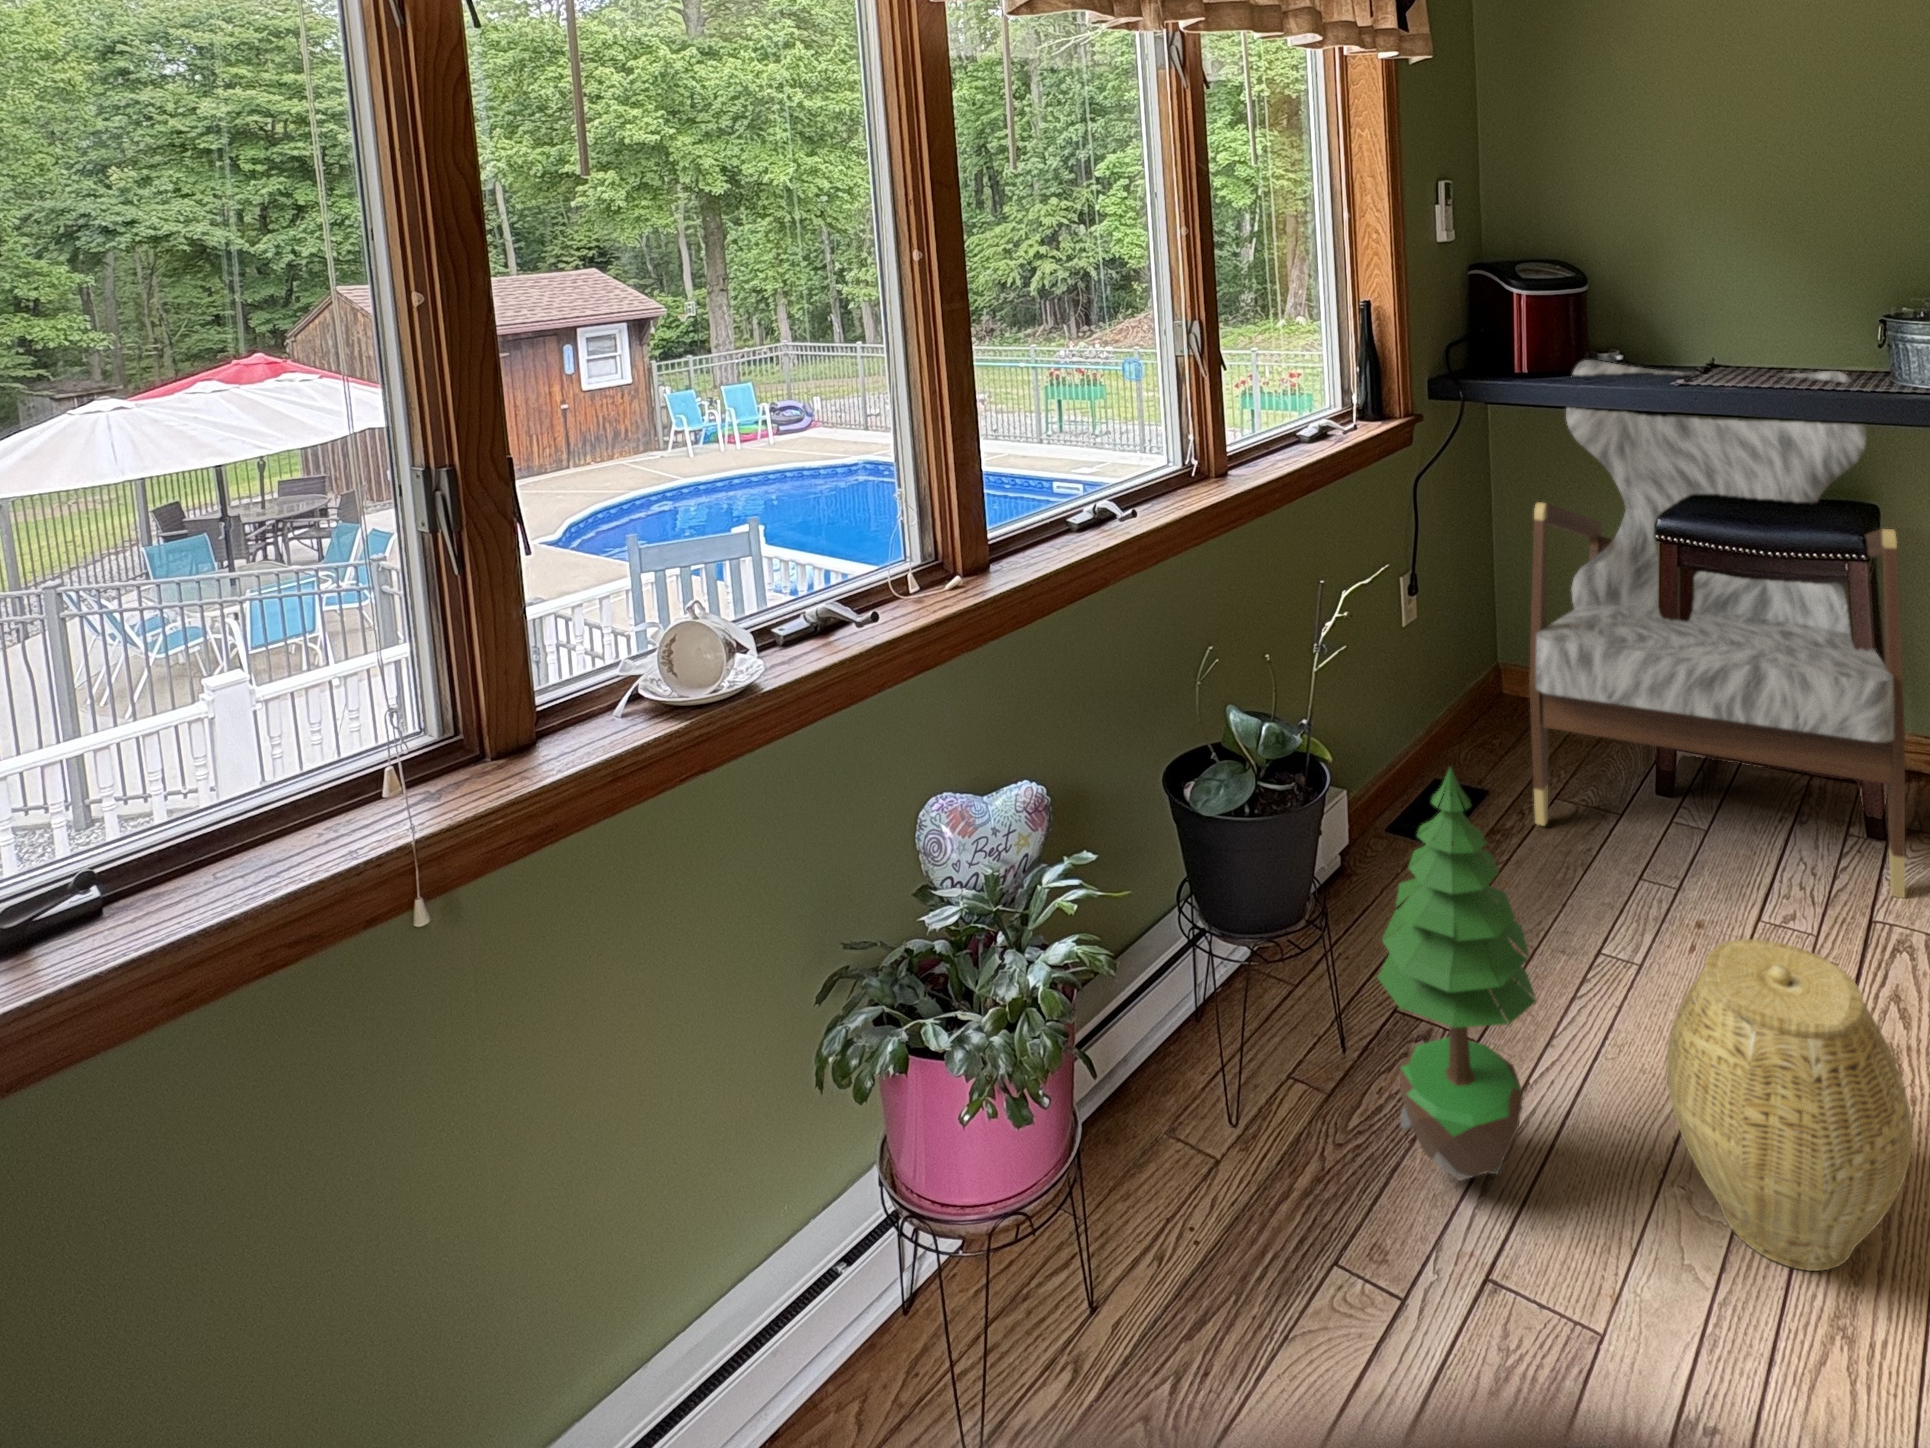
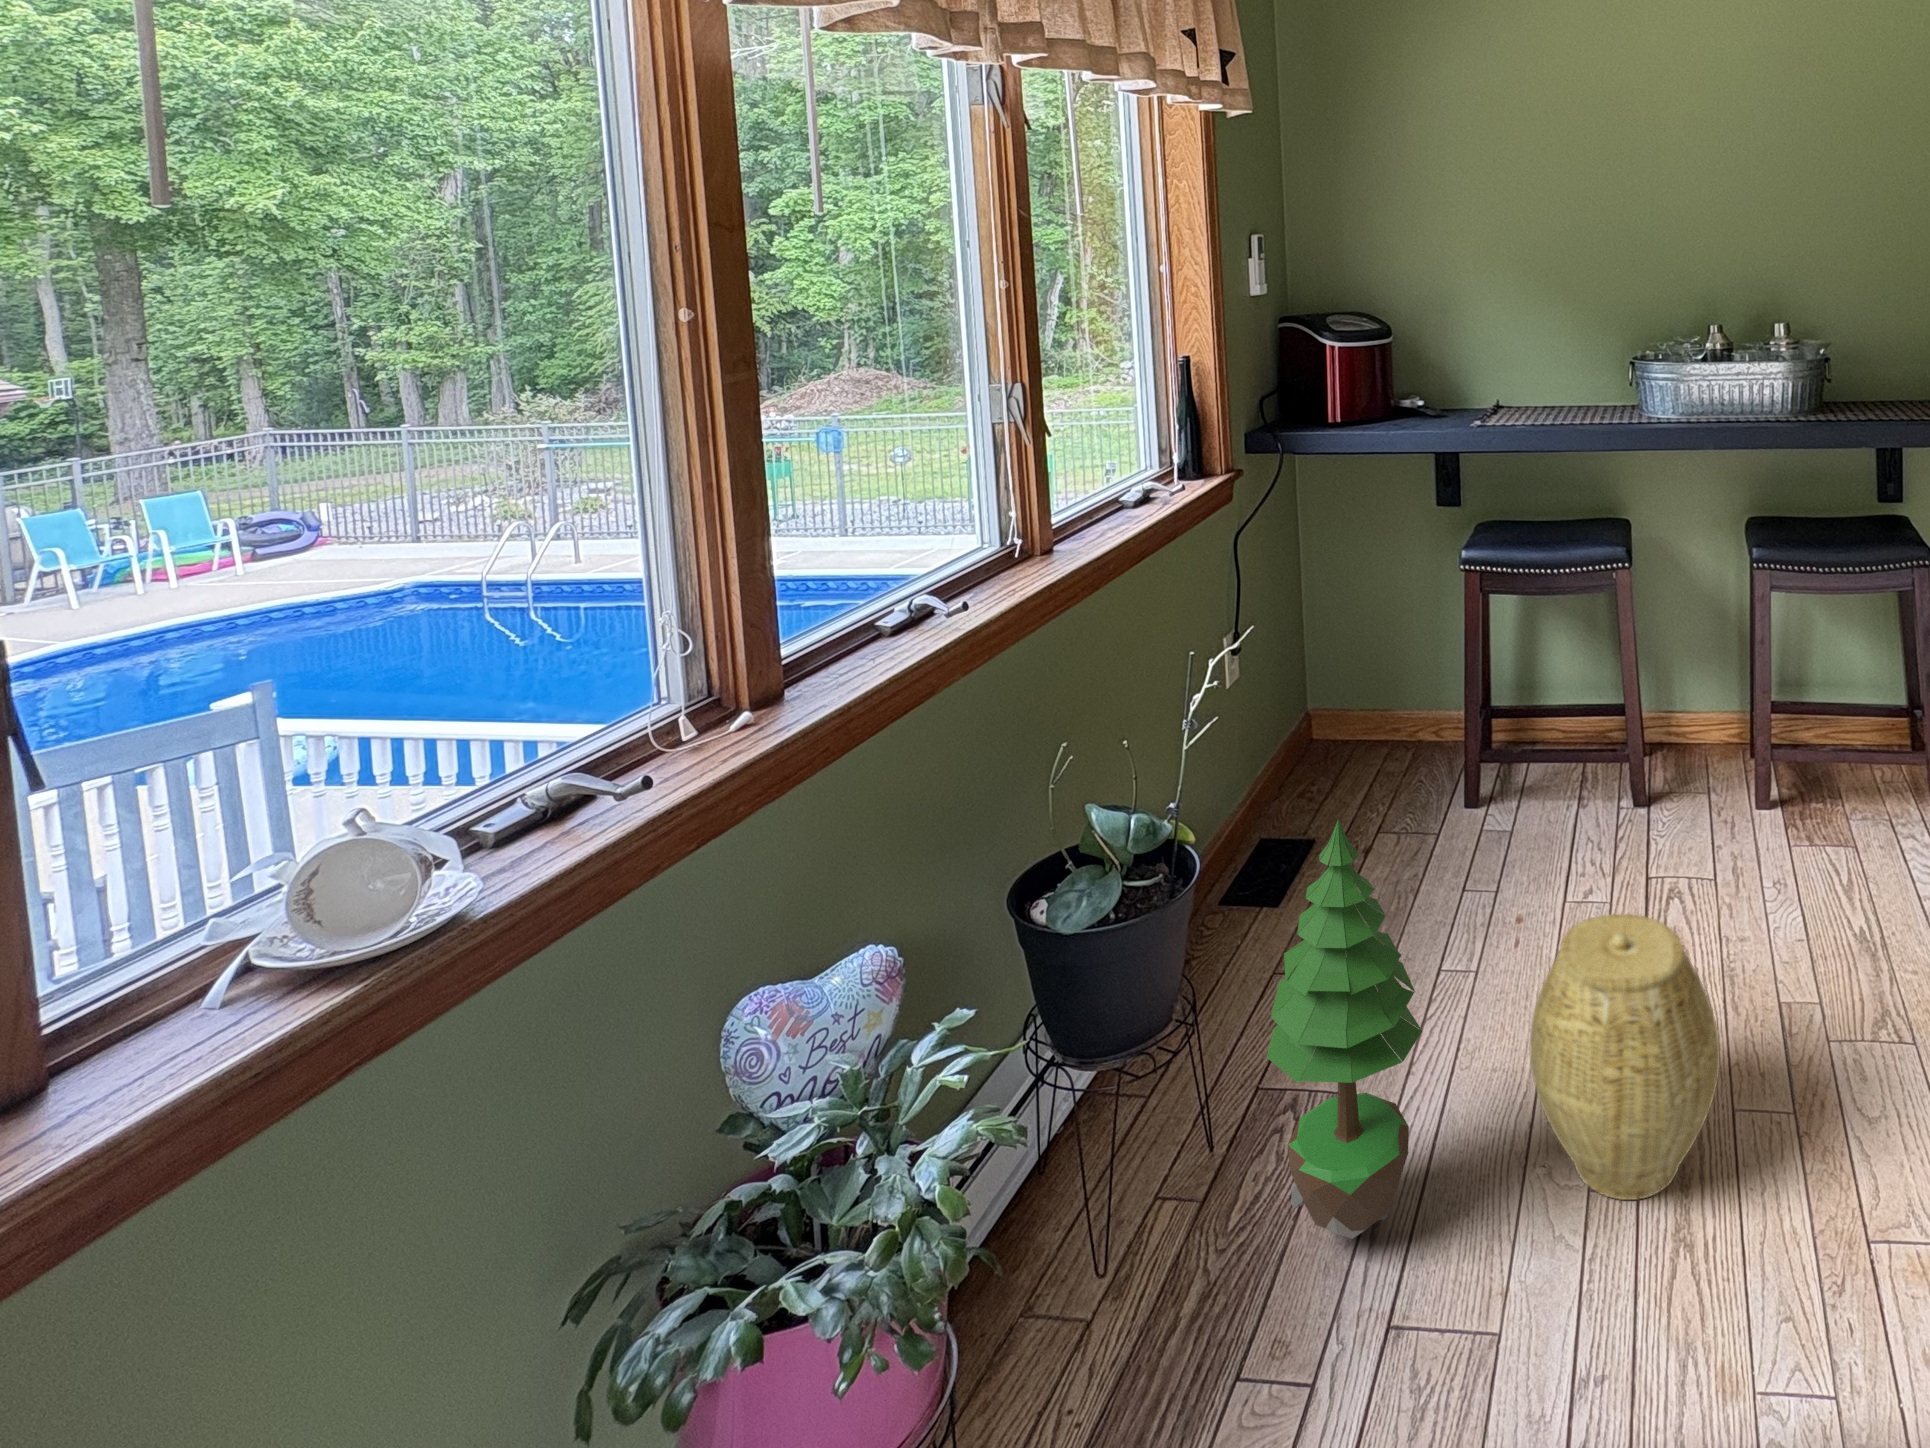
armchair: present [1529,360,1905,898] -> none [1359,406,1670,865]

